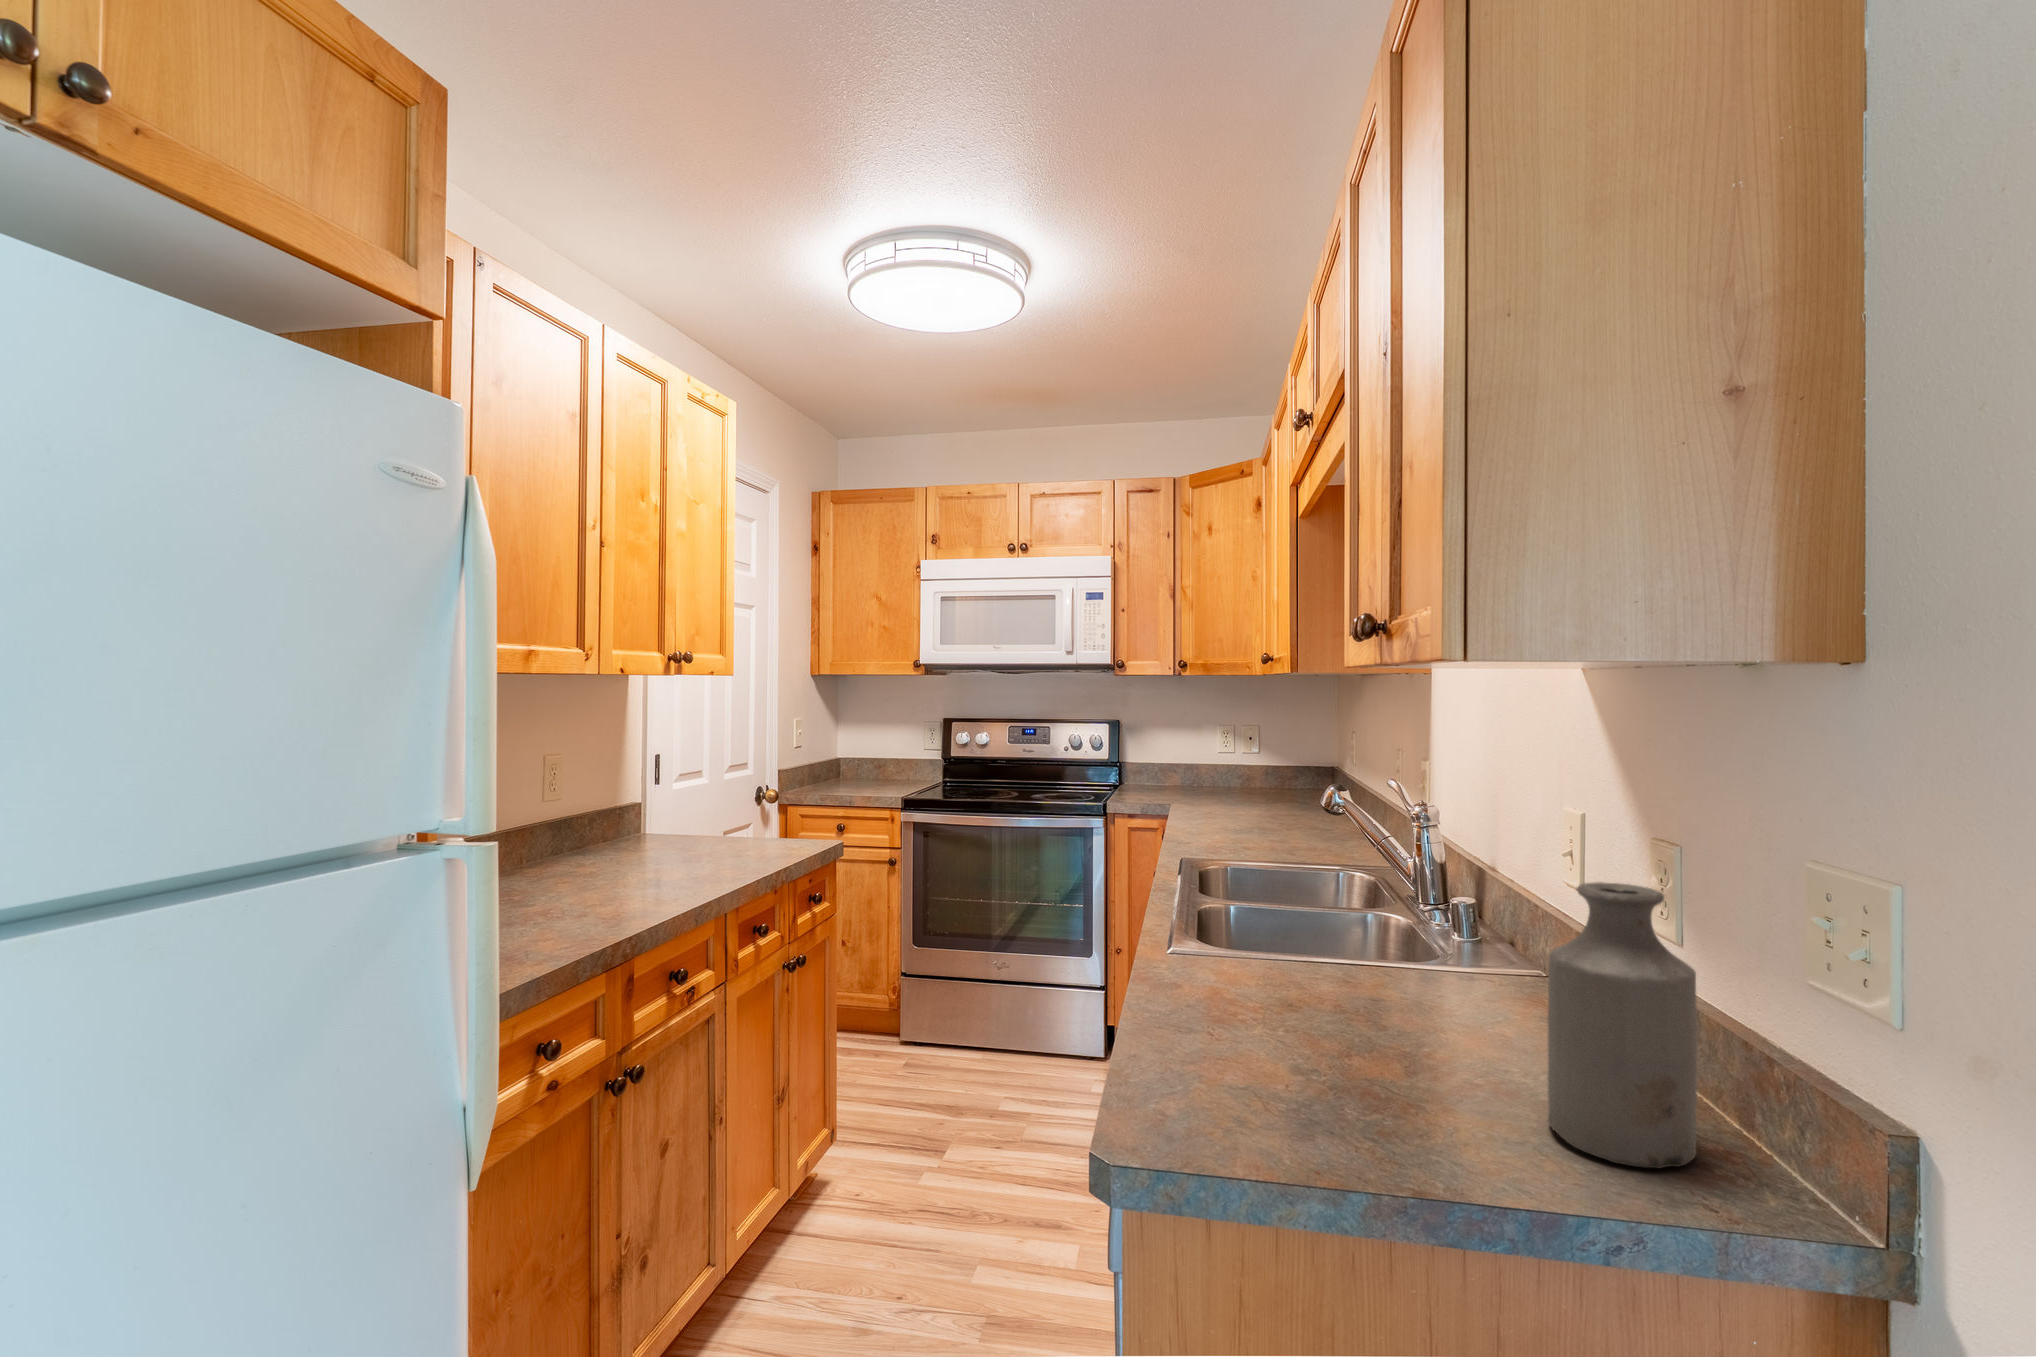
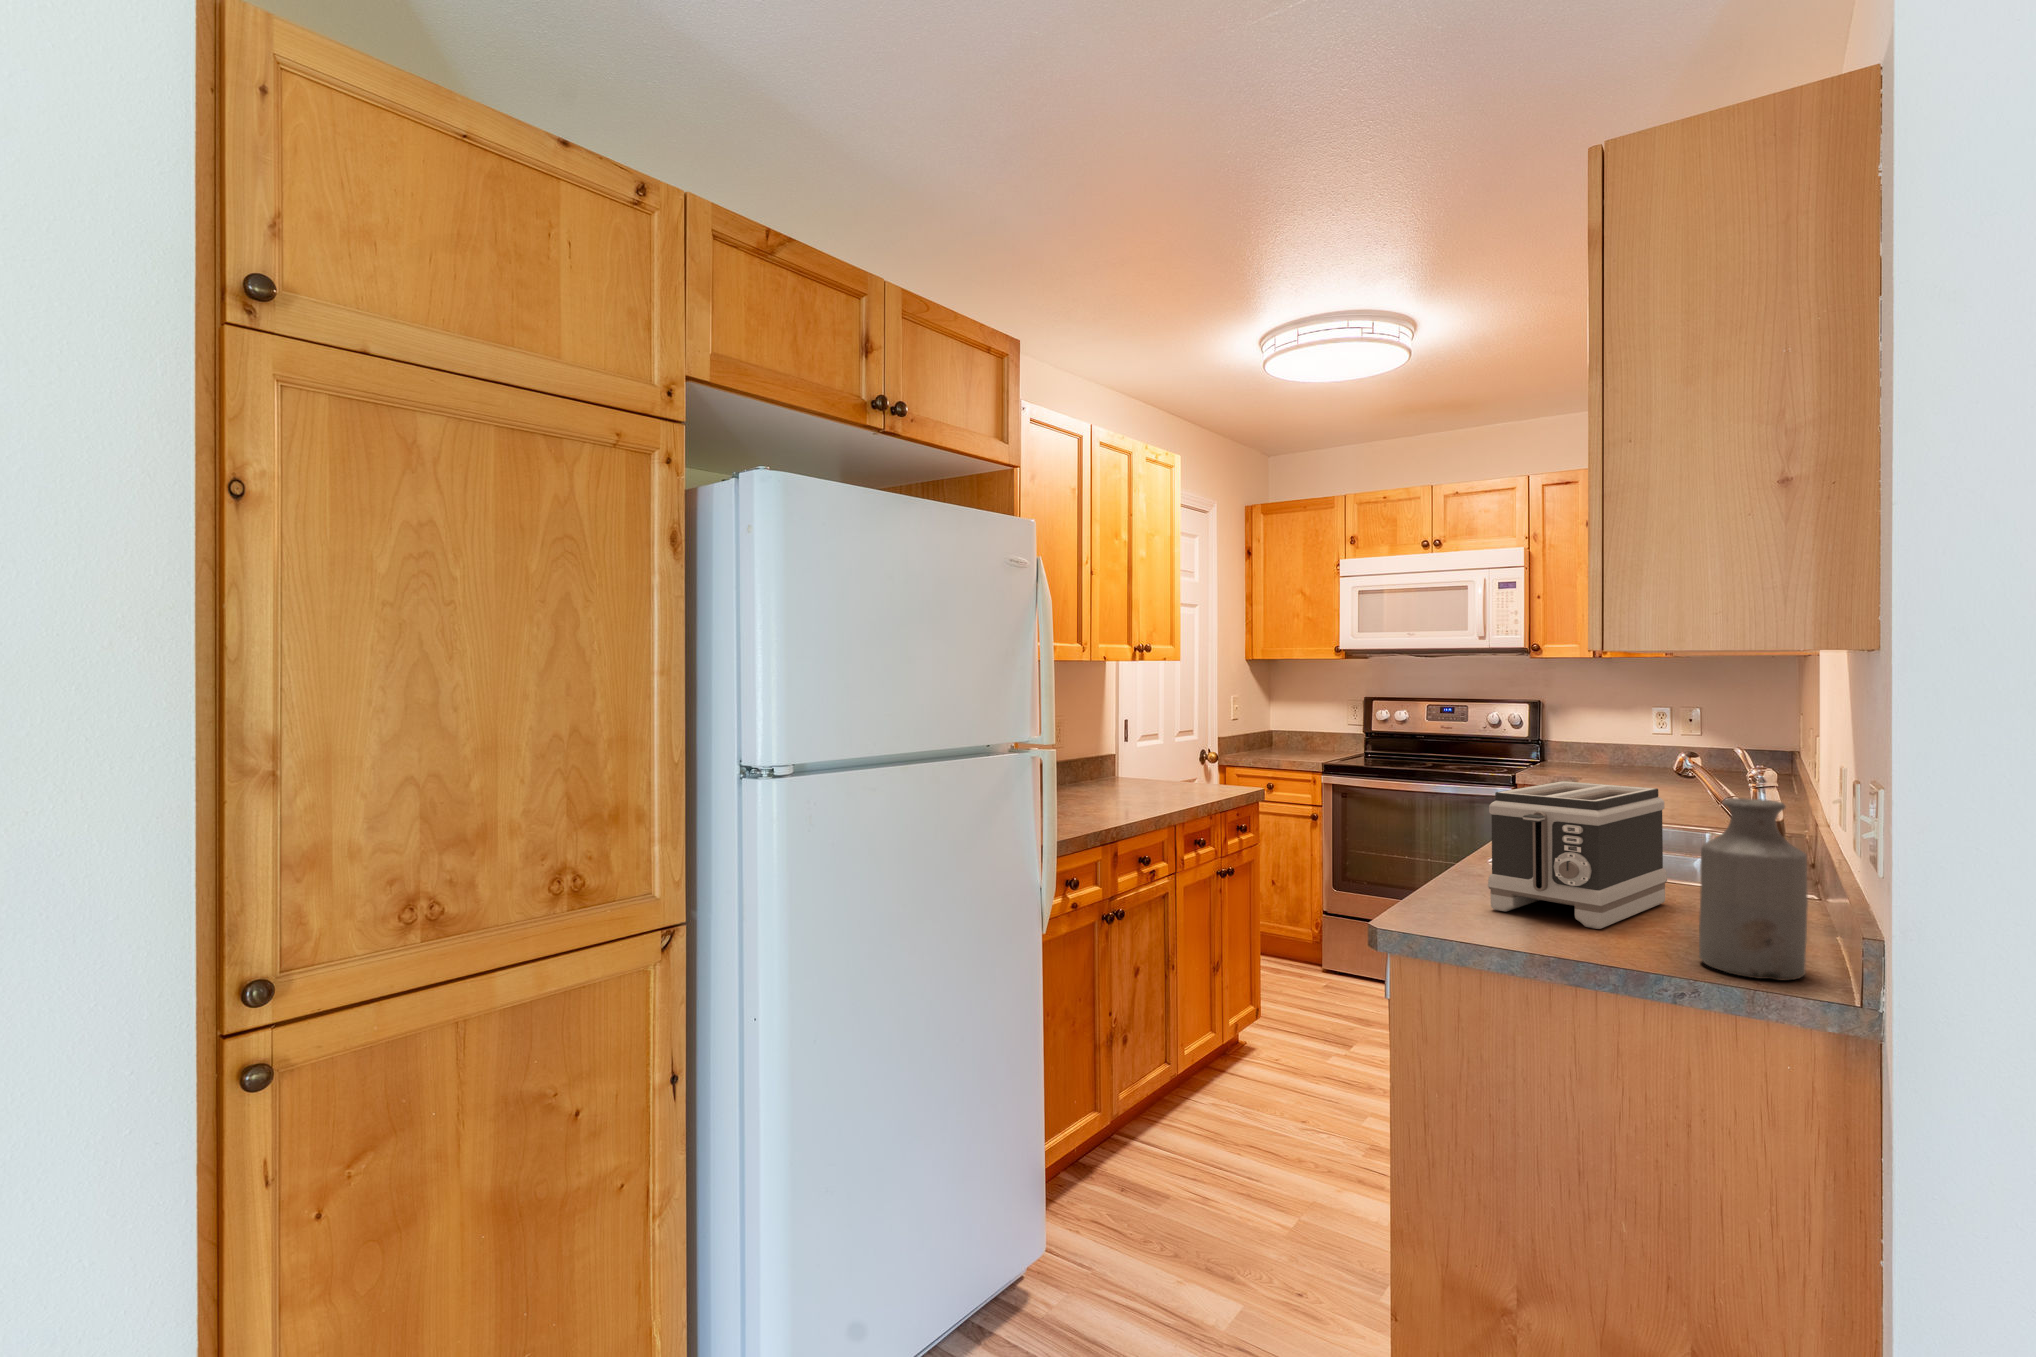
toaster: none [1217,841,1398,1075] -> present [1488,781,1667,929]

